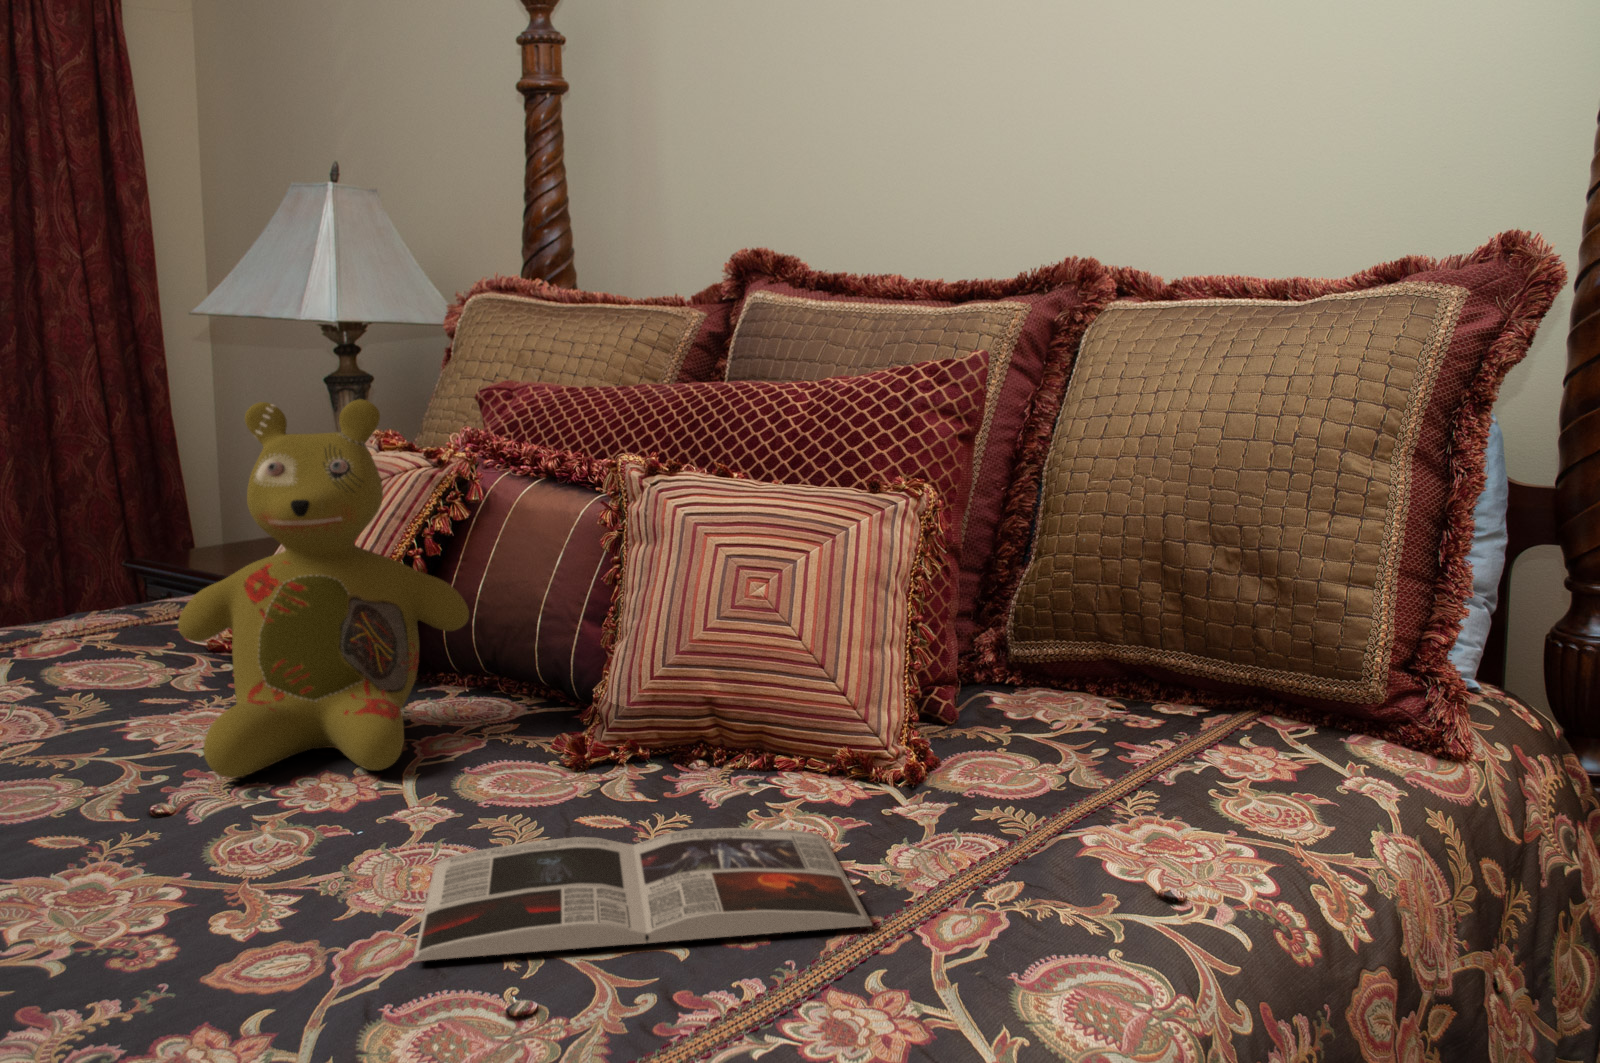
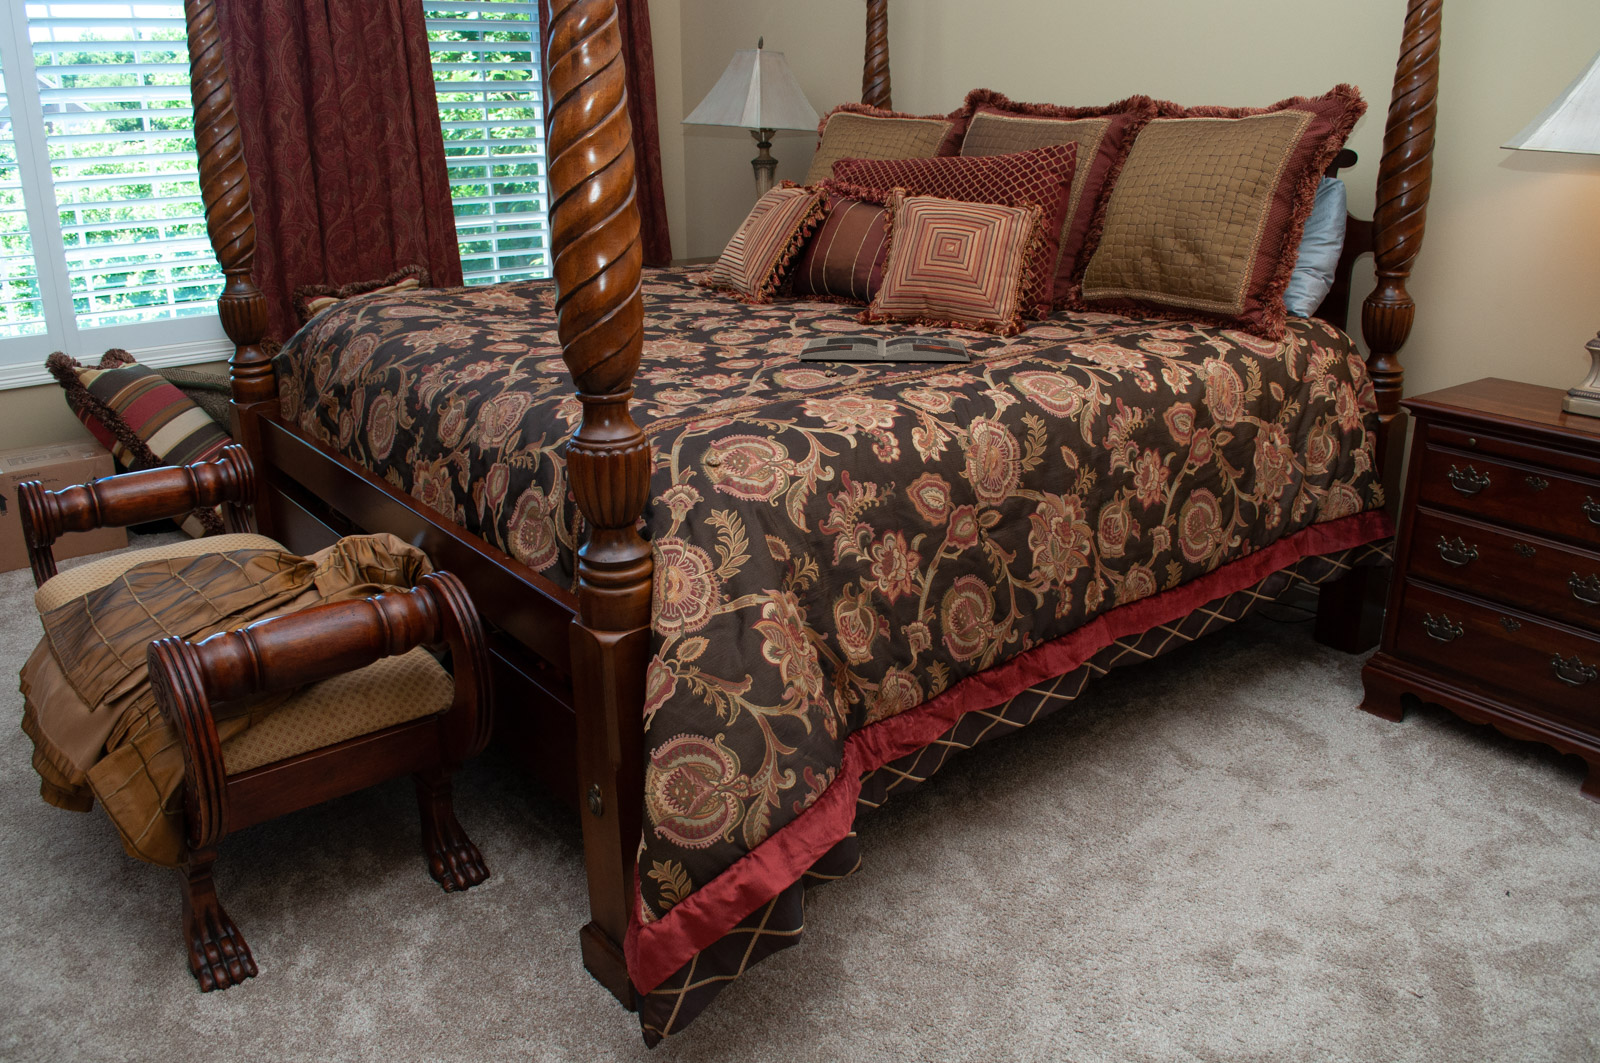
stuffed bear: present [178,399,469,778] -> none [700,156,823,319]

